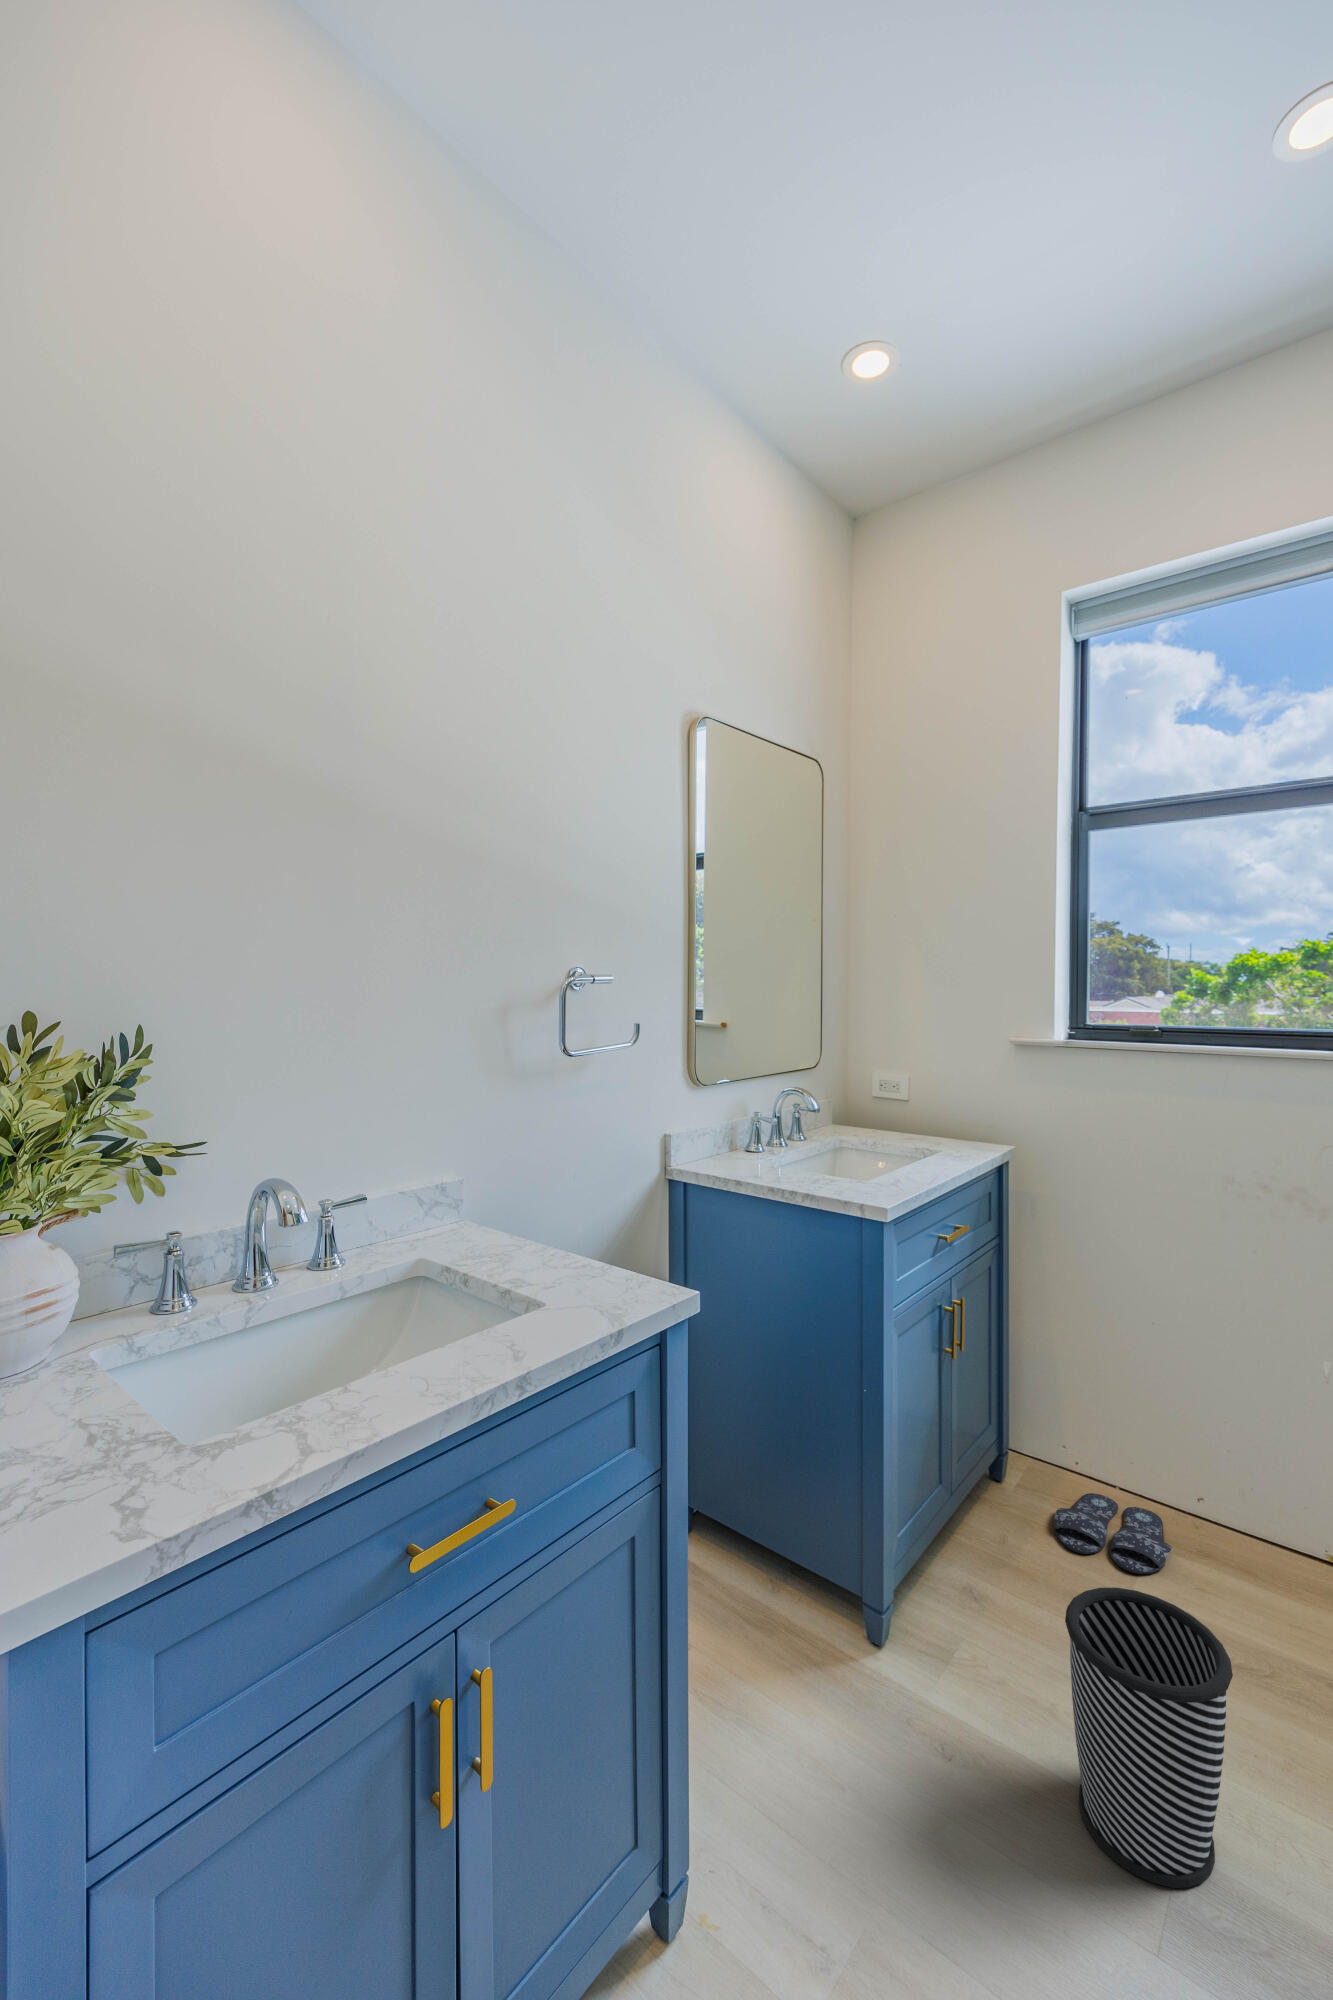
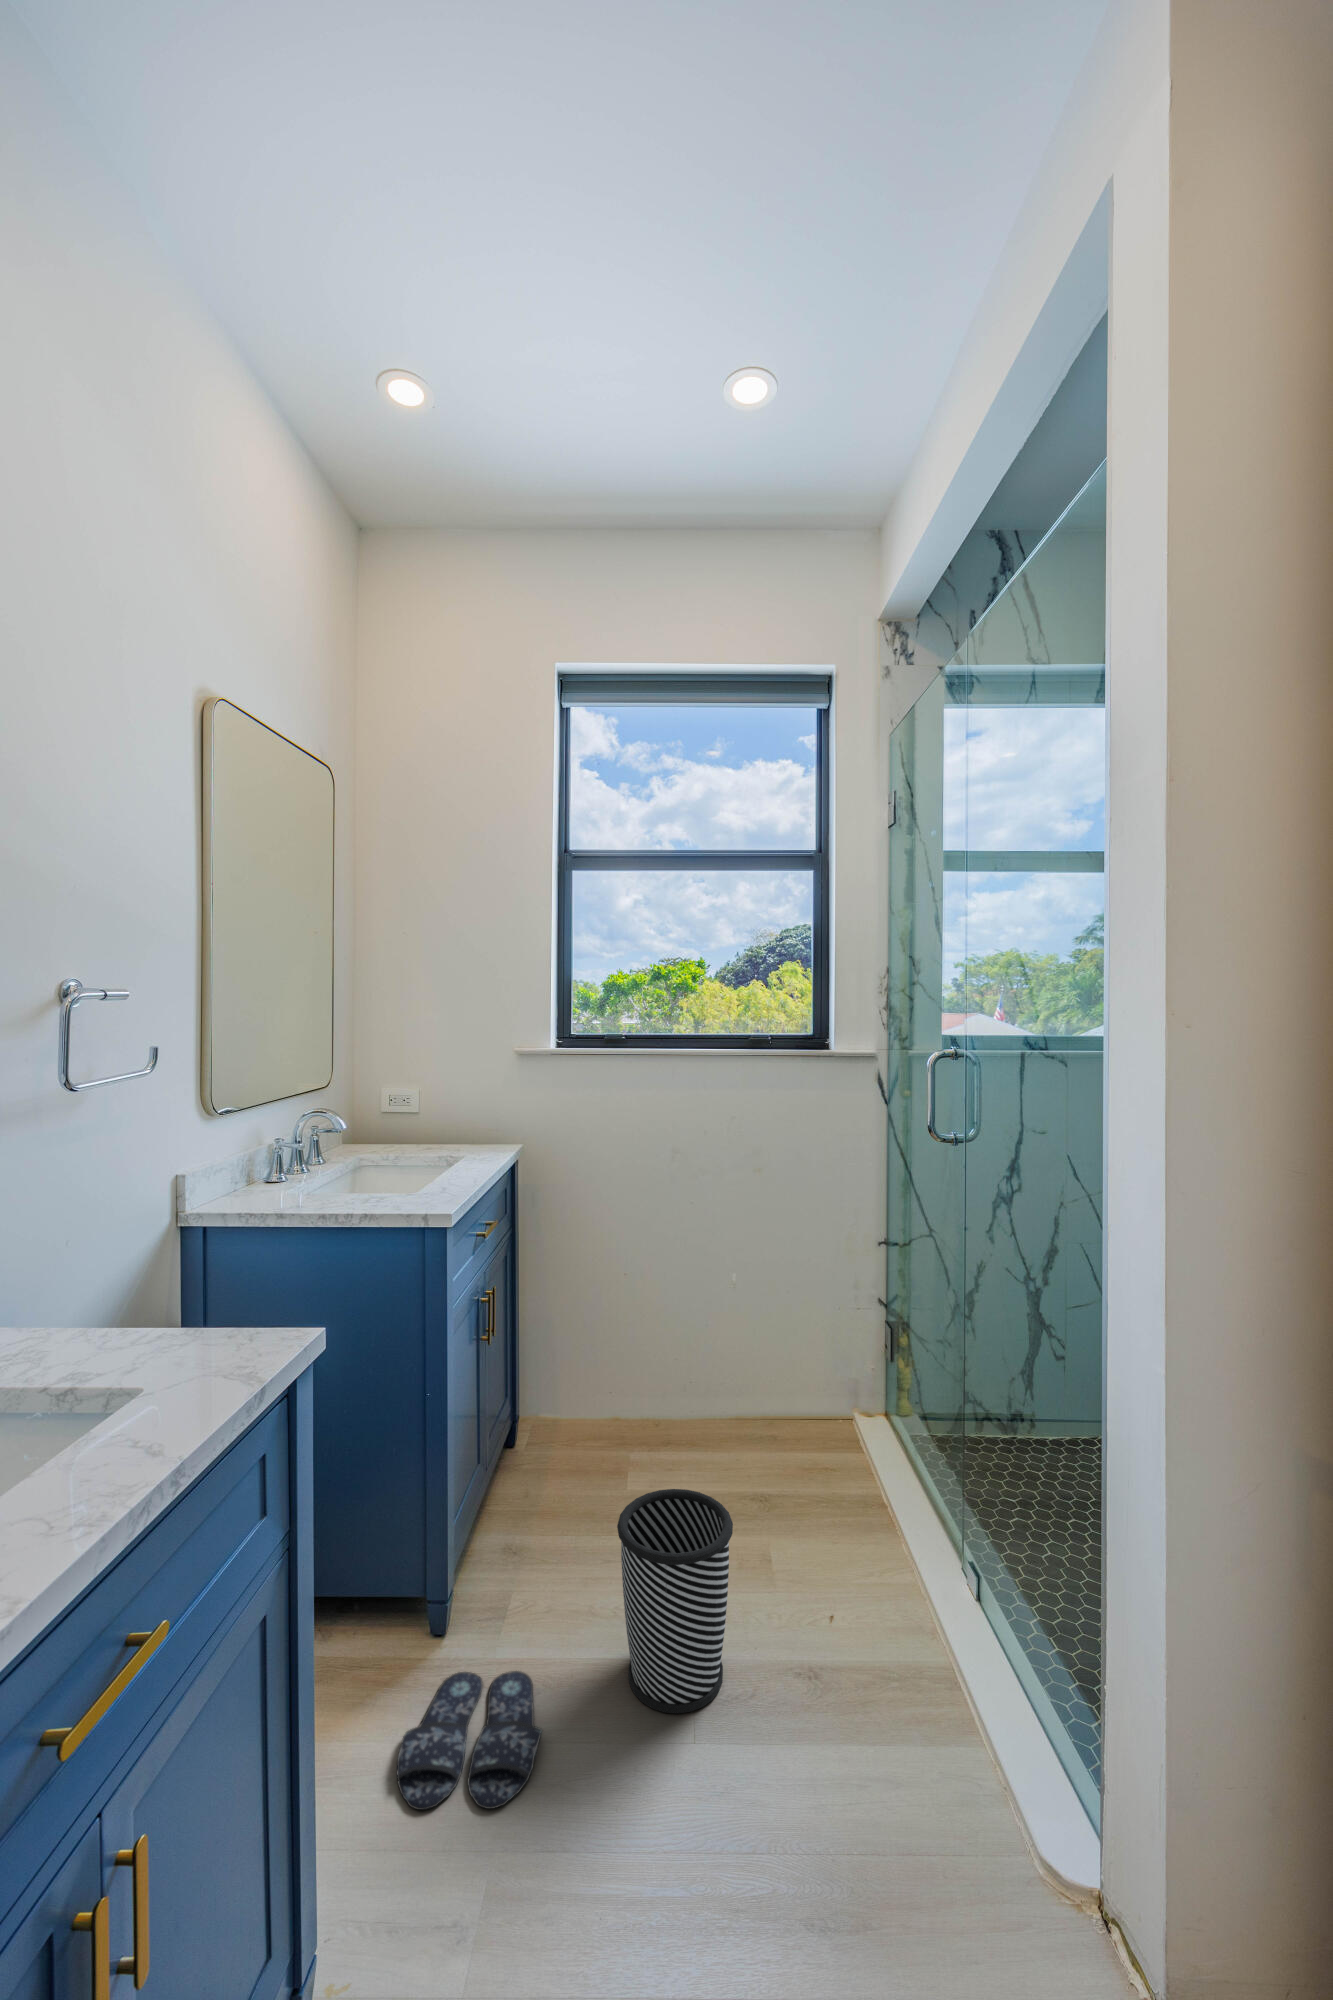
slippers: present [1054,1493,1172,1574] -> present [397,1671,542,1810]

